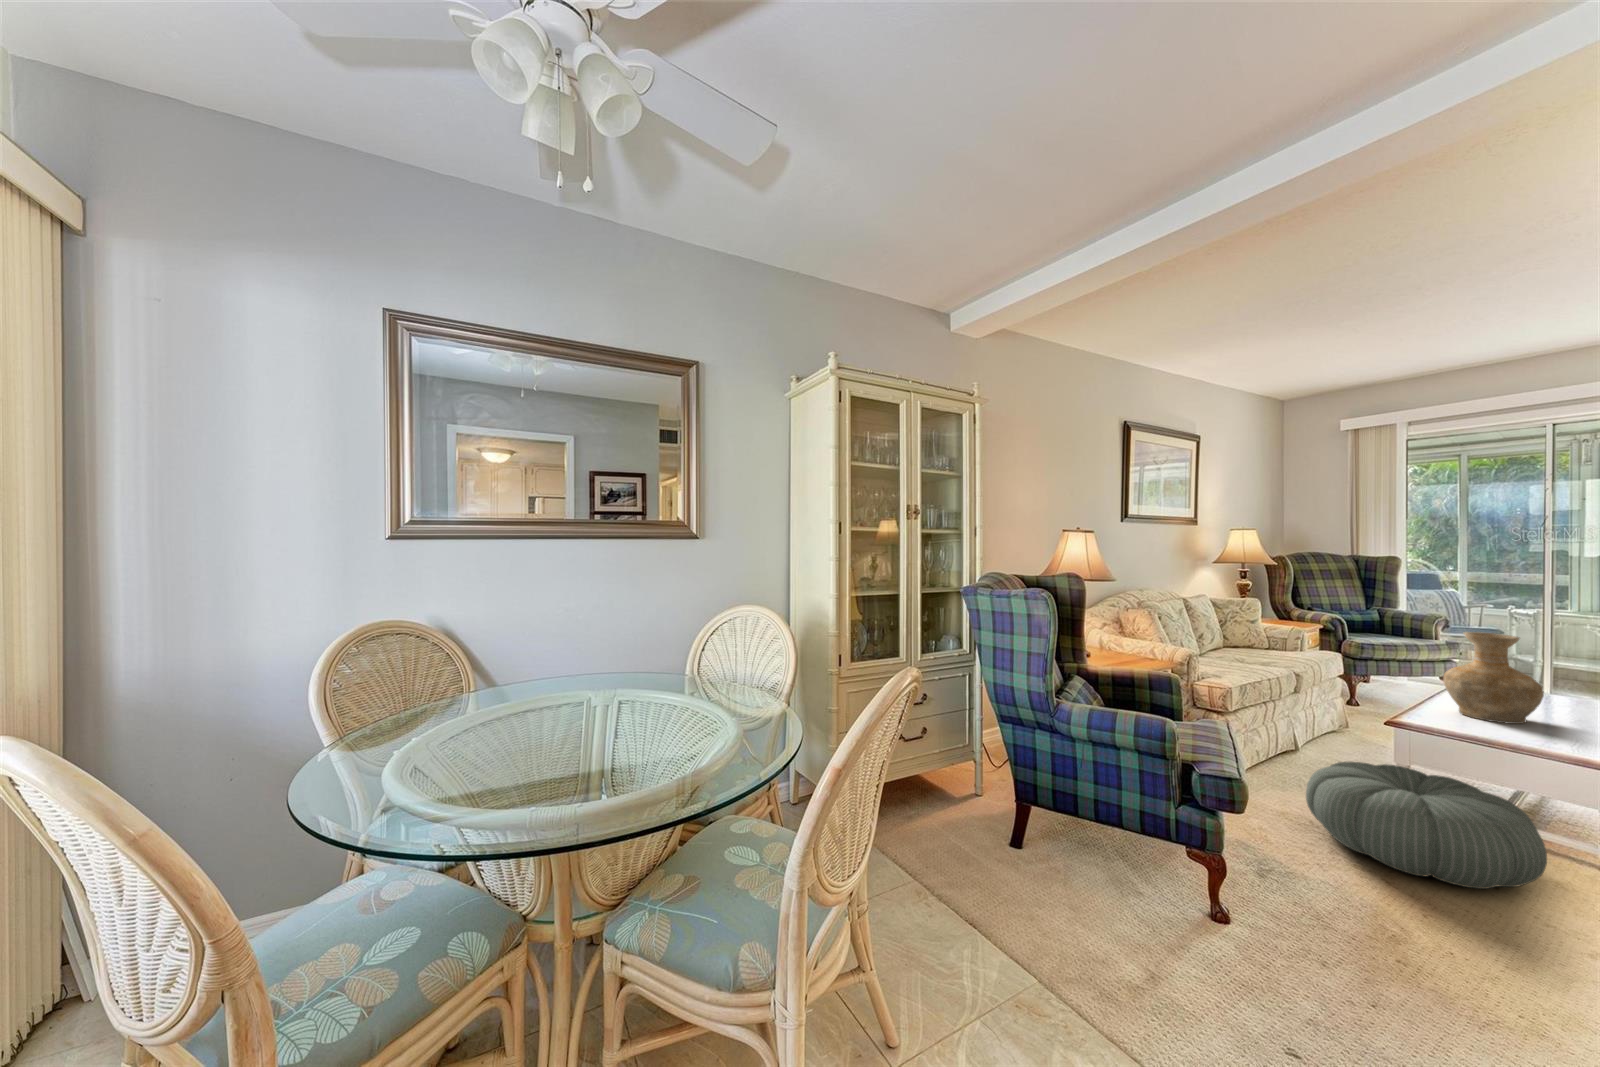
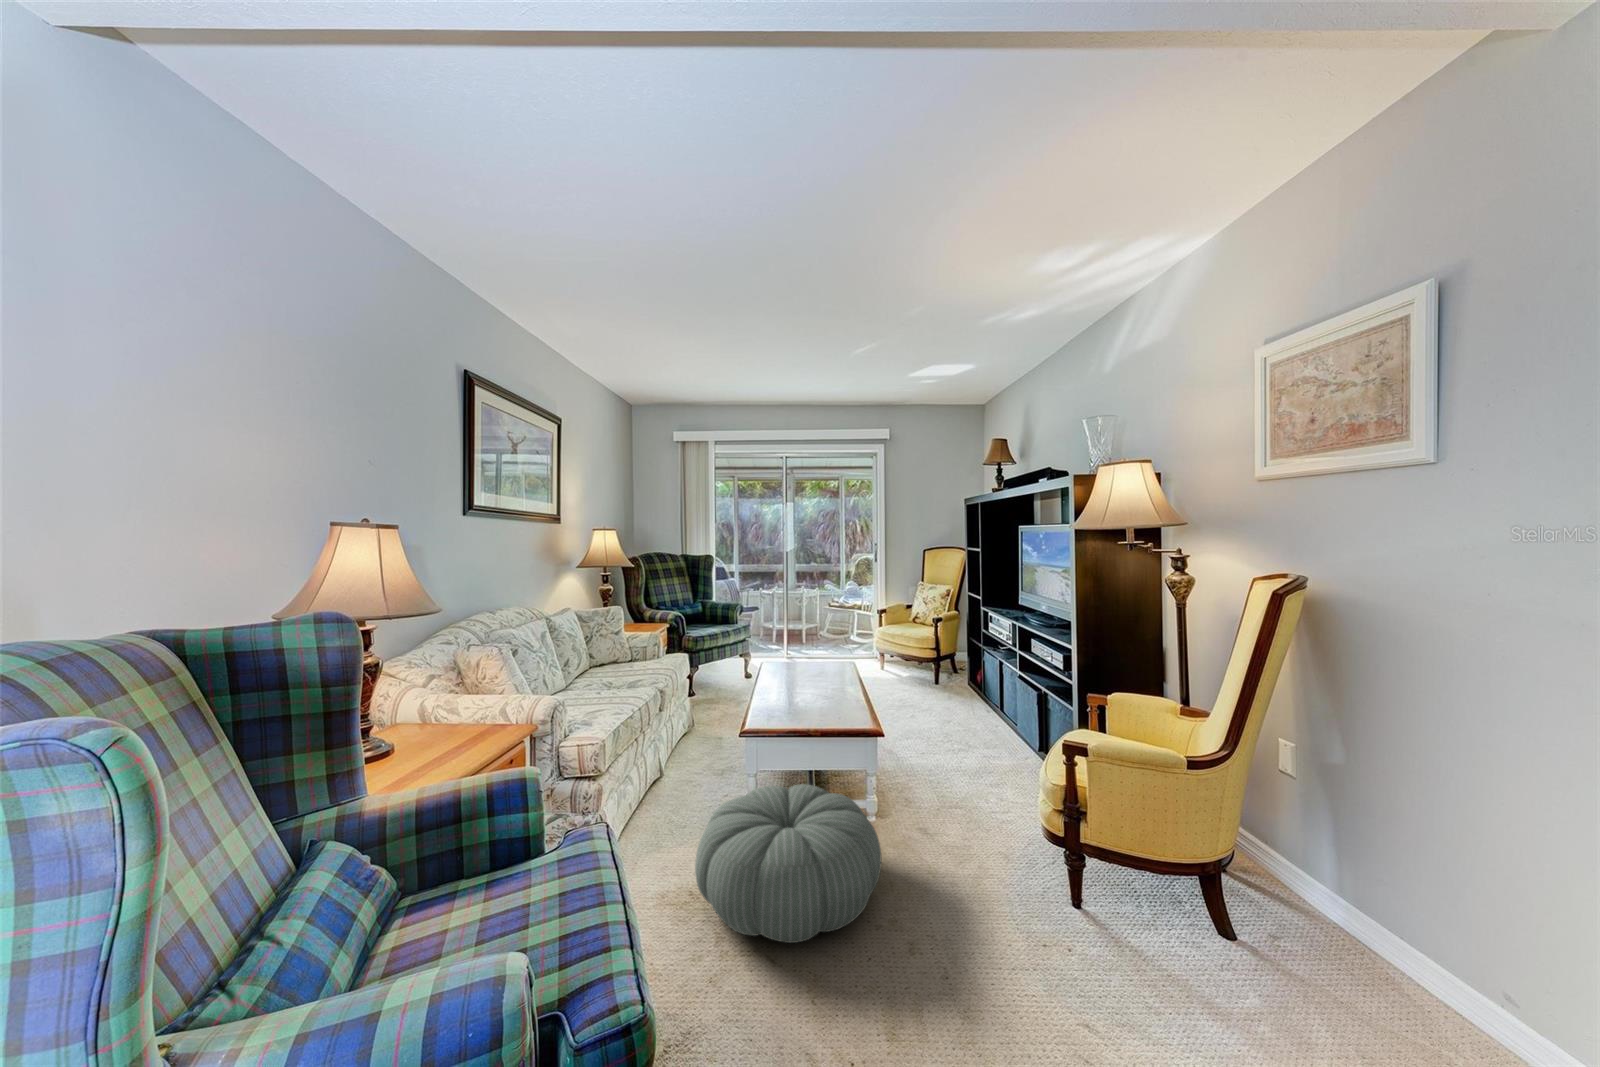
vase: present [1443,632,1544,724] -> none [778,622,838,707]

